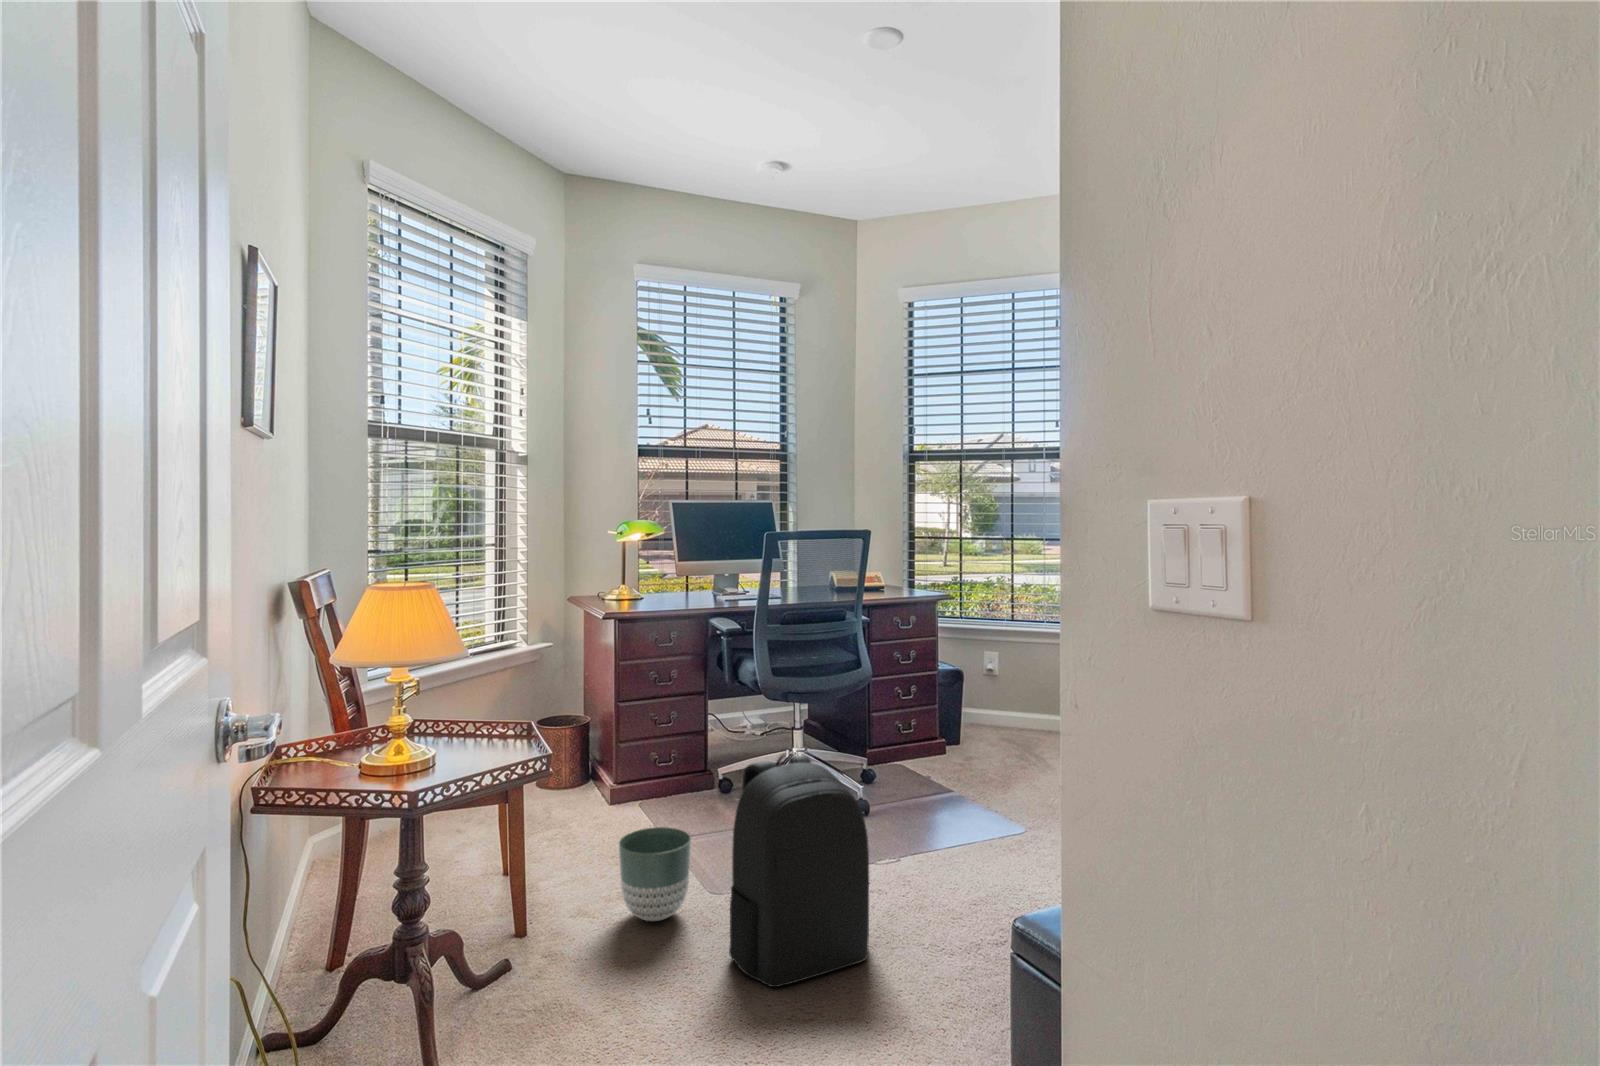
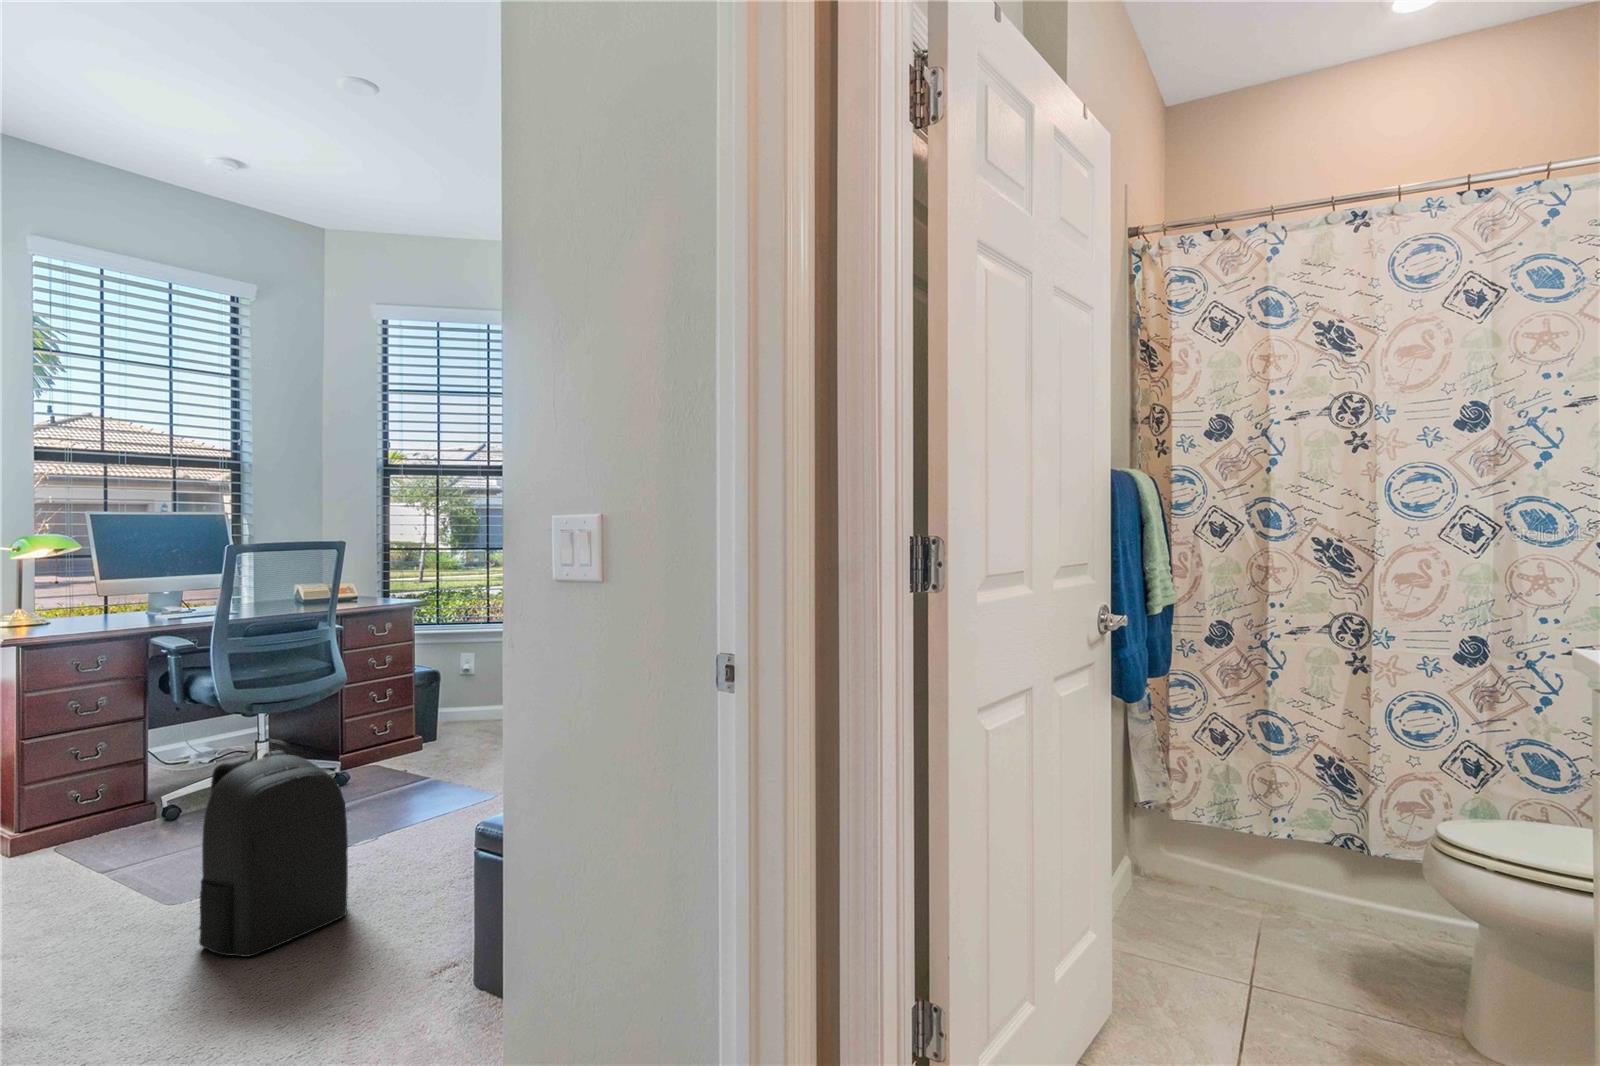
planter: present [619,827,691,921] -> none [53,846,147,943]

